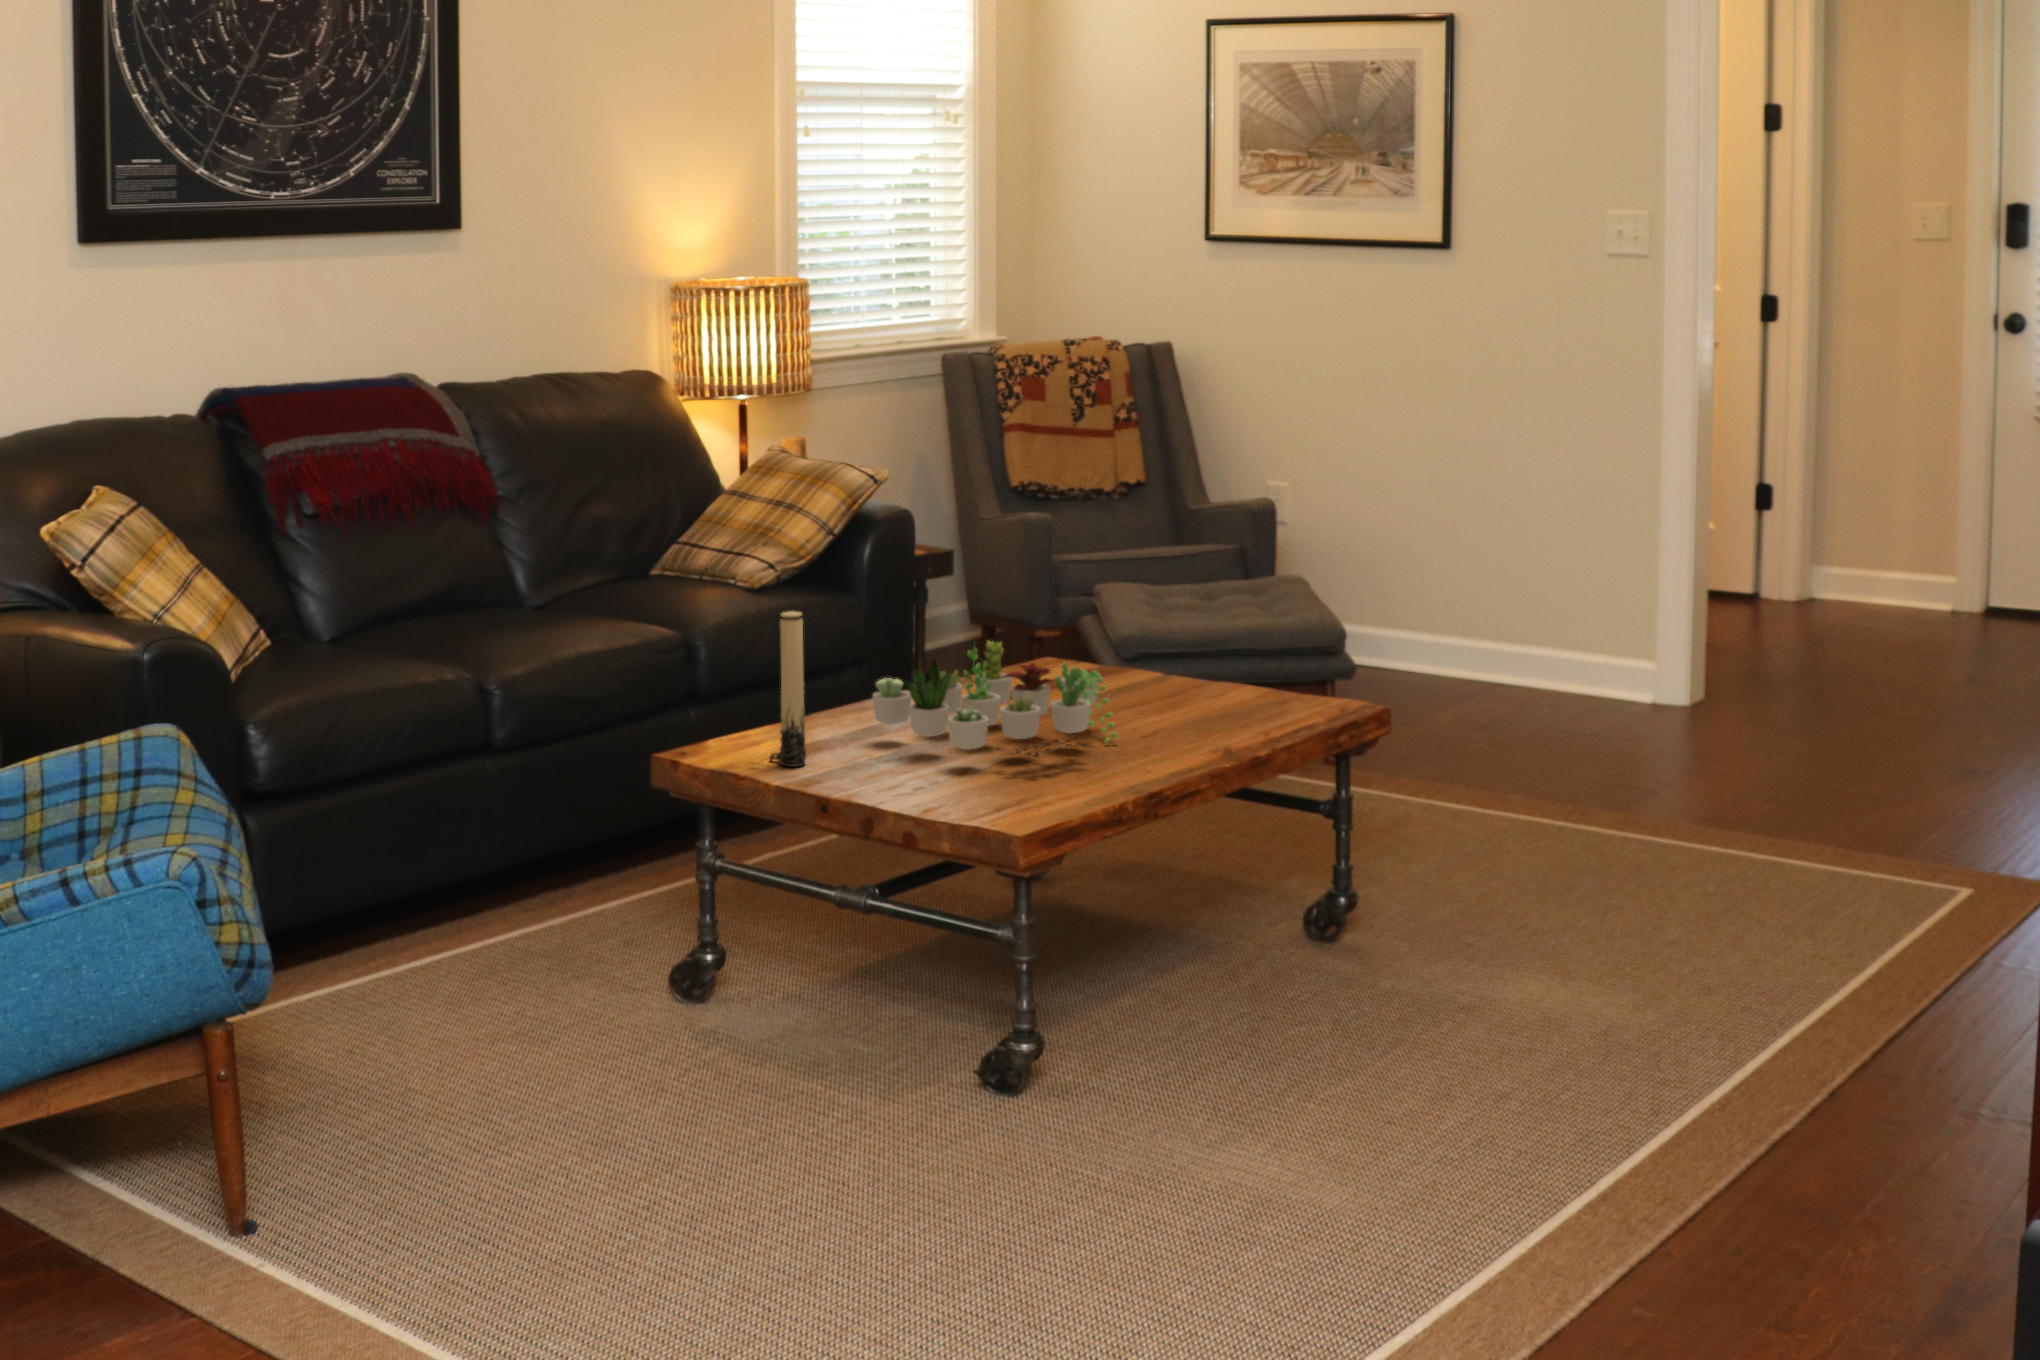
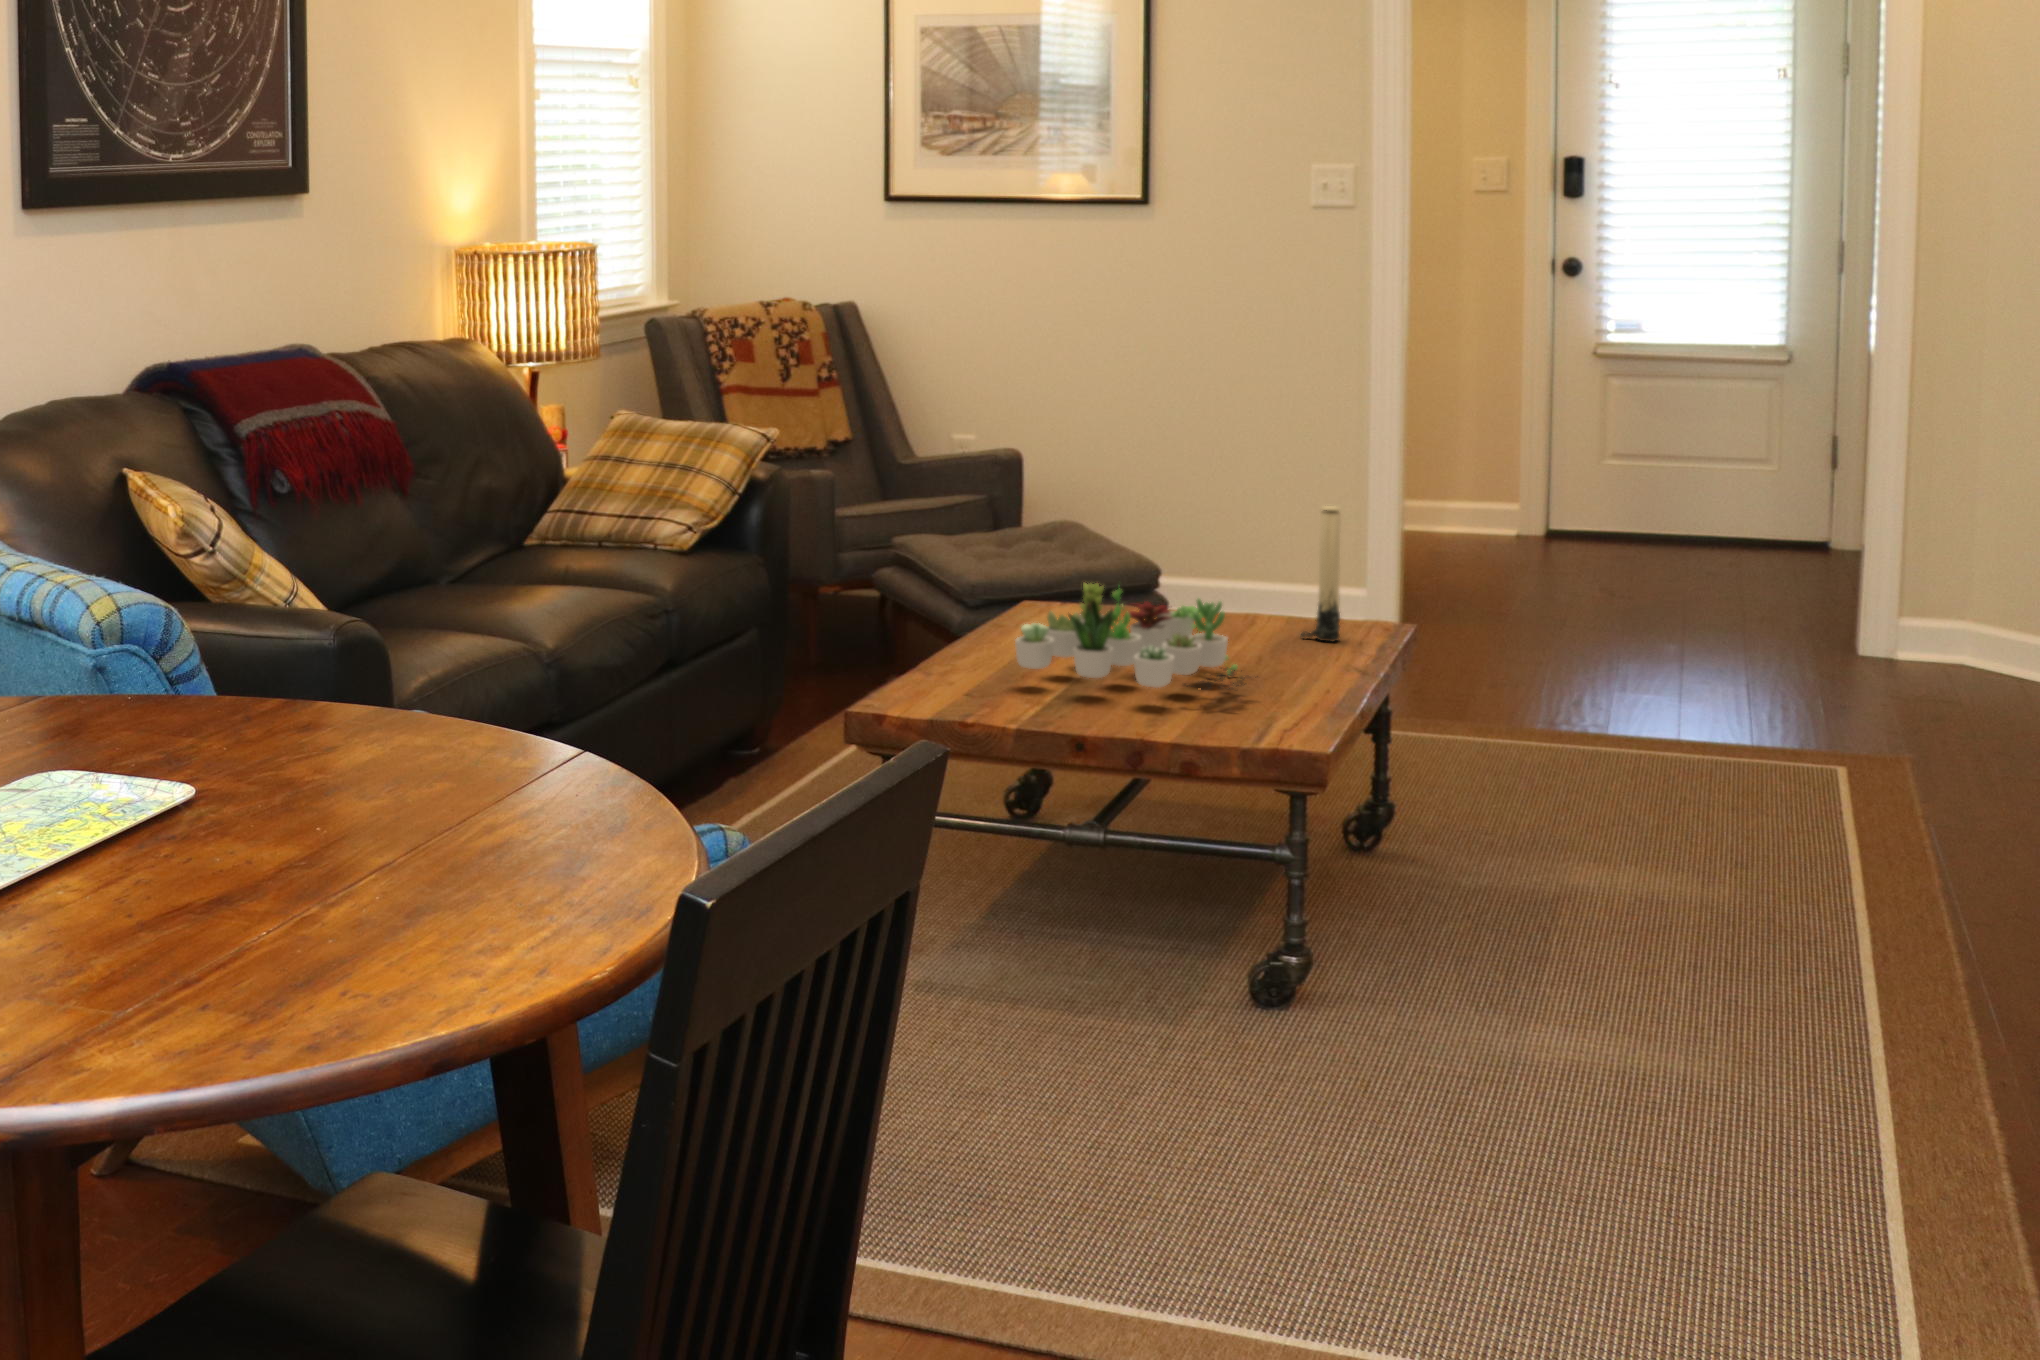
candle: present [769,611,806,767] -> present [1301,506,1341,641]

